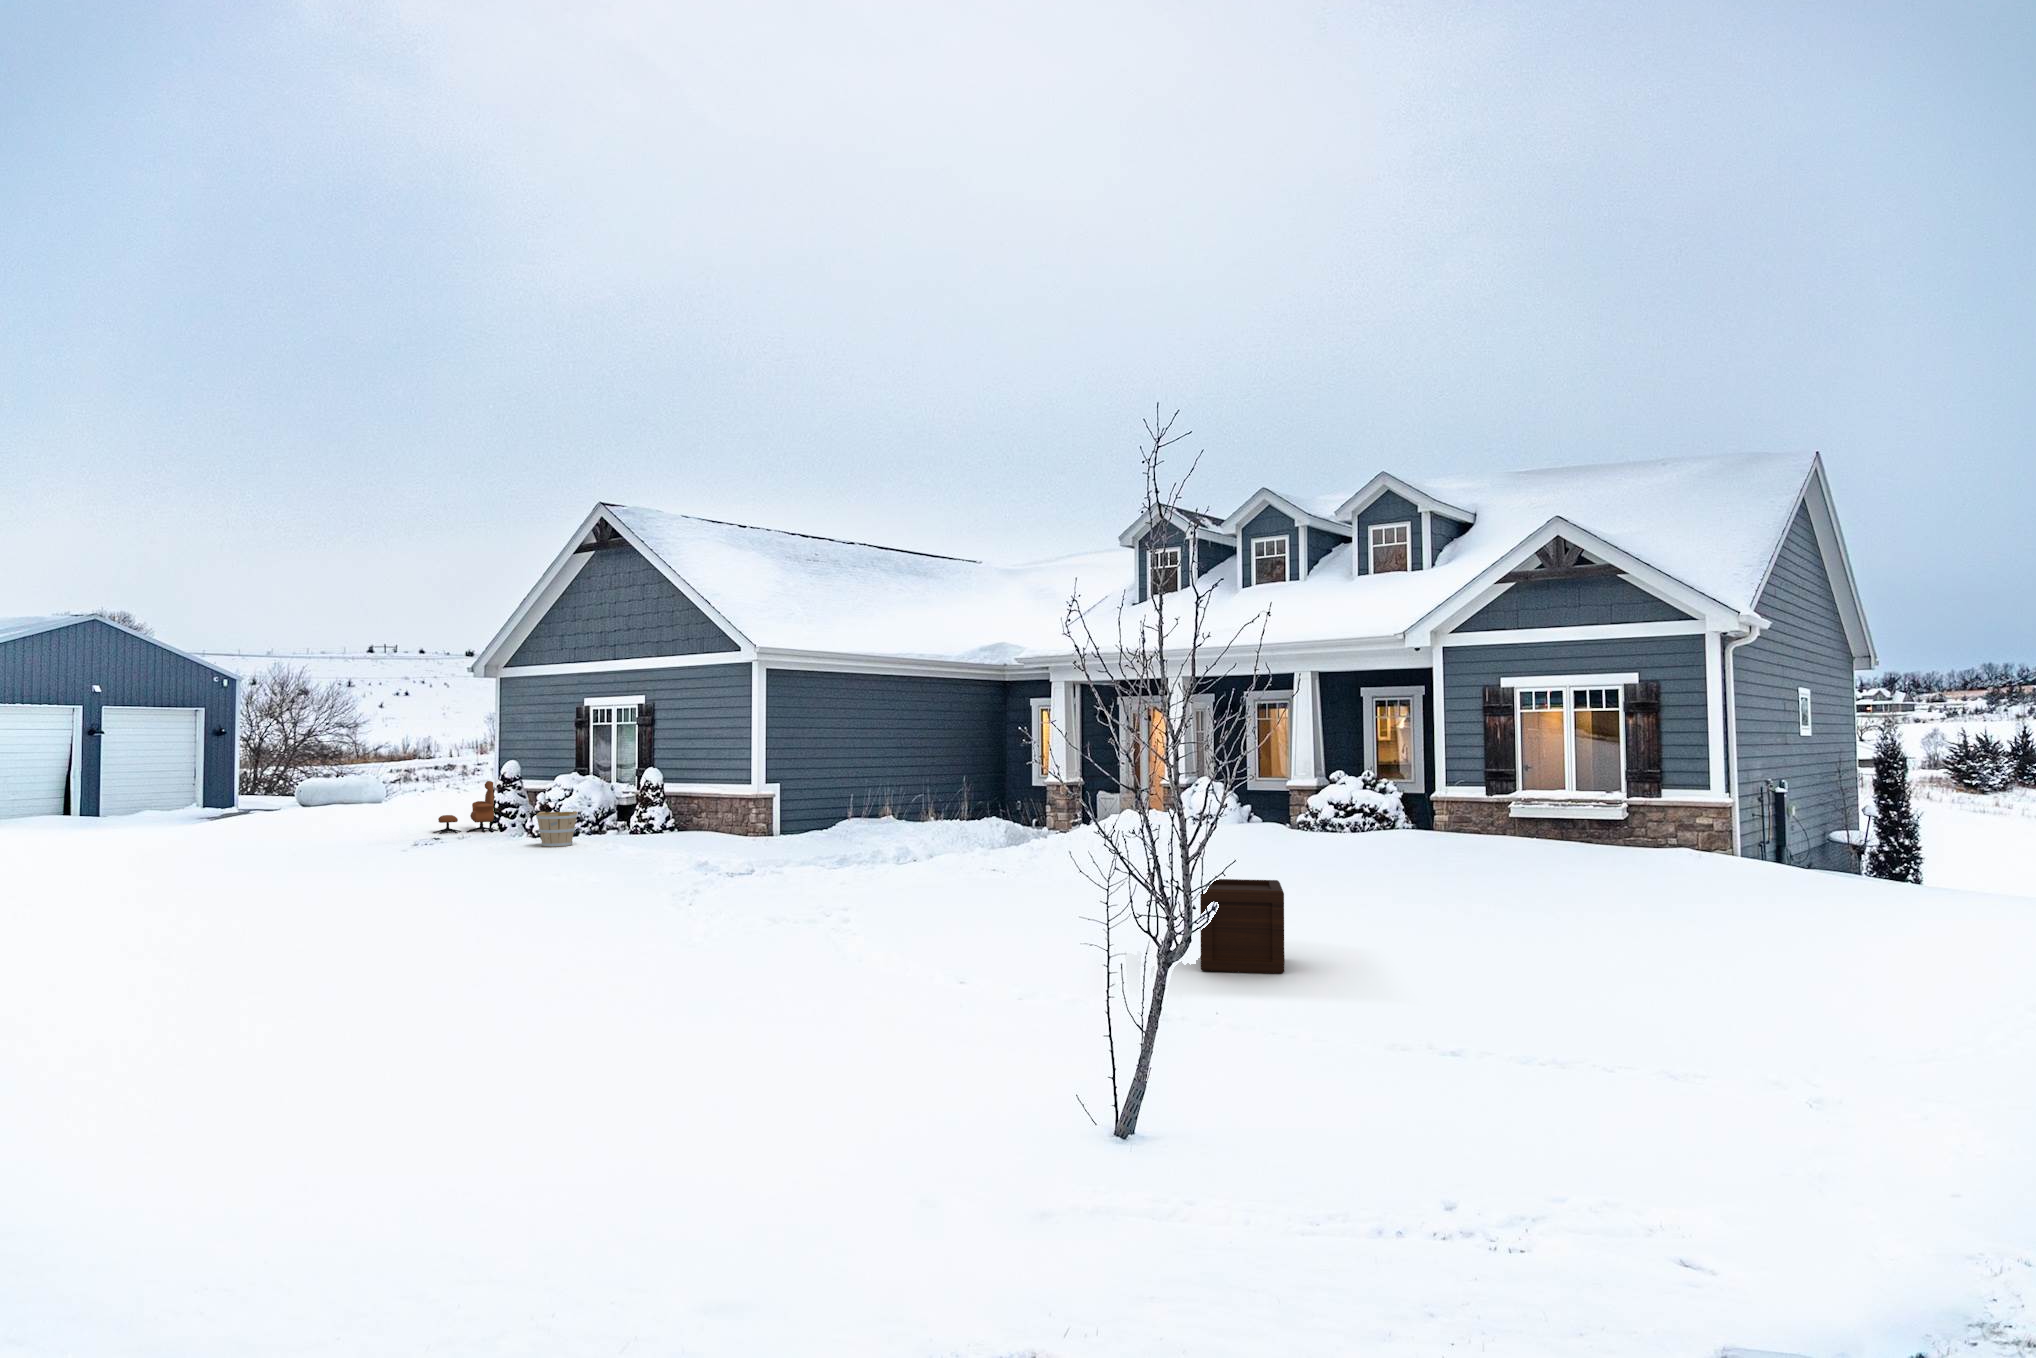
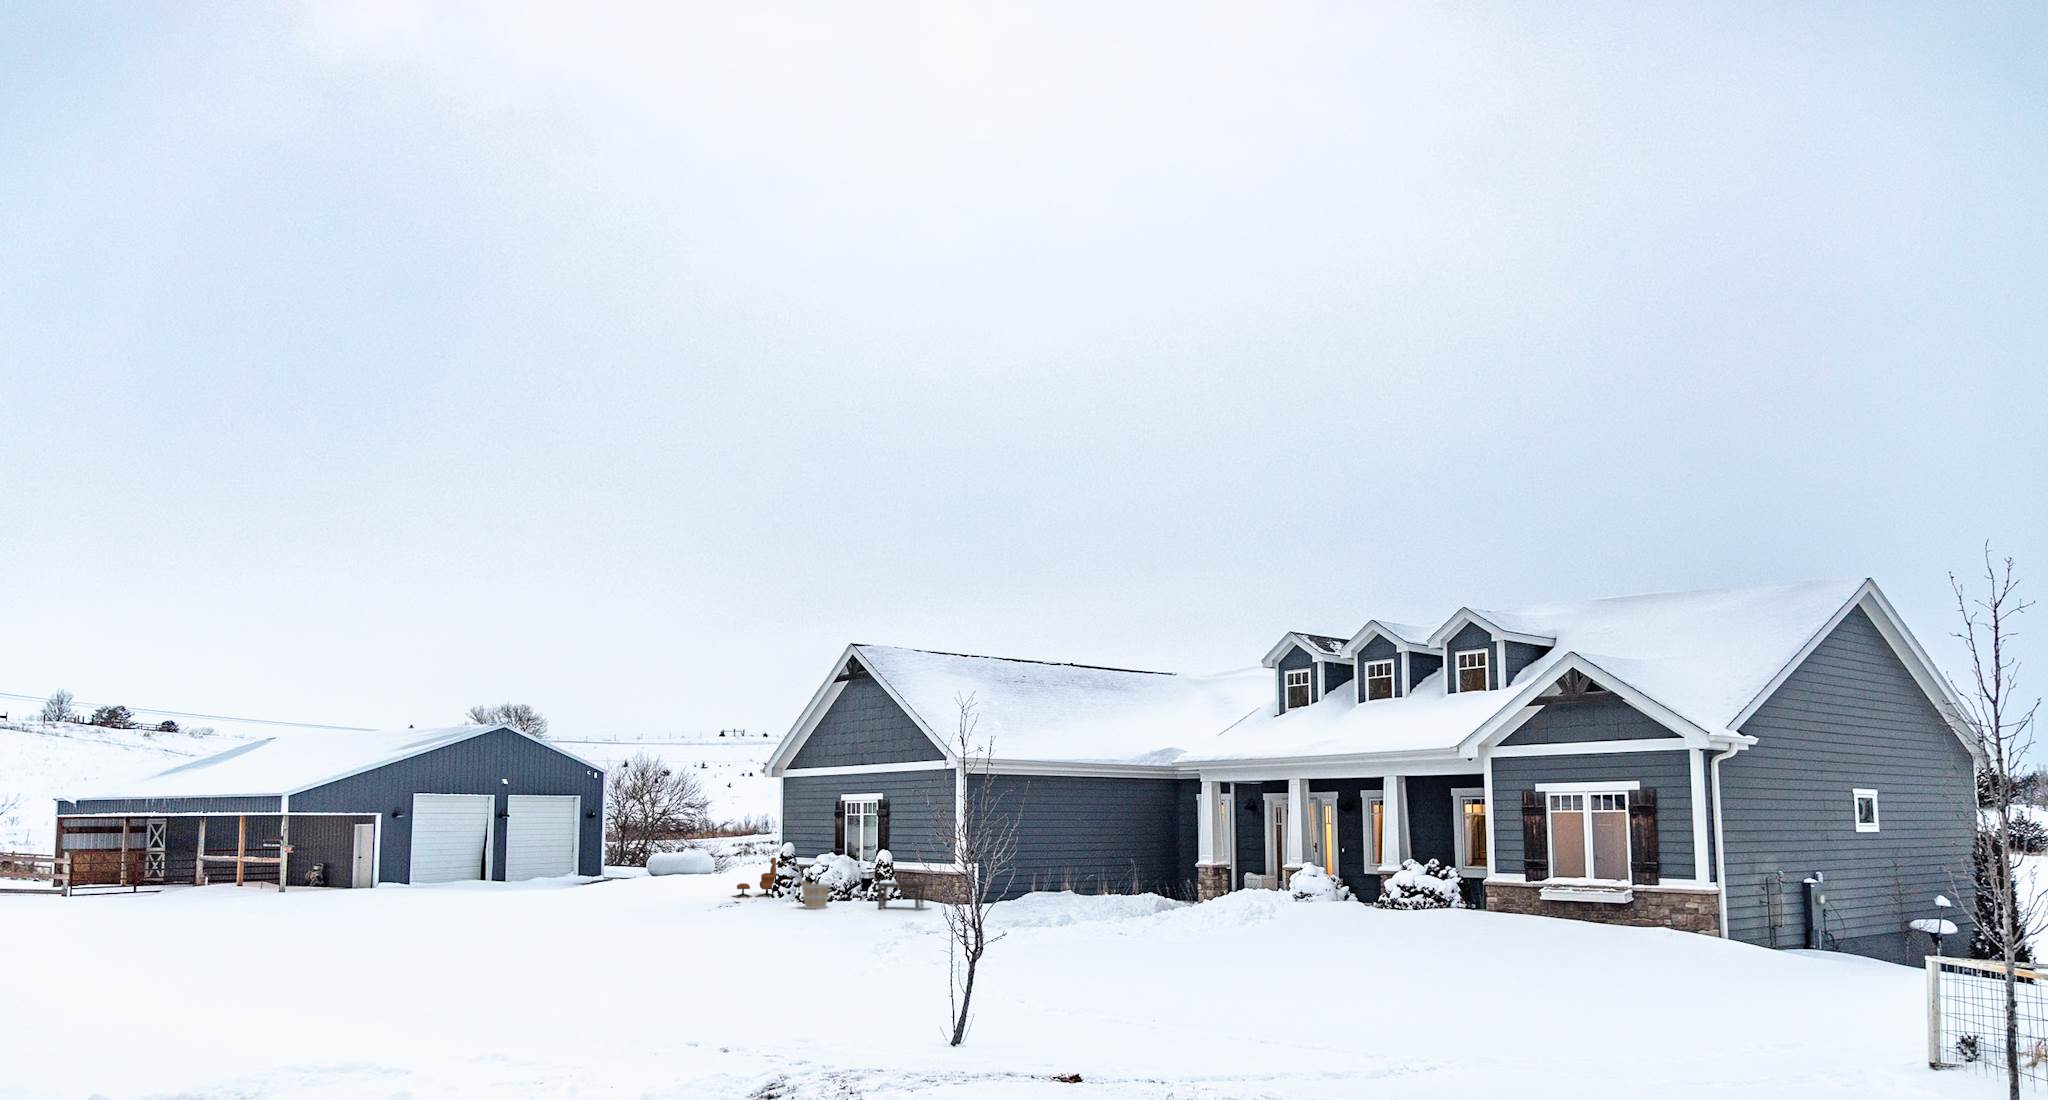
bench: none [643,810,709,845] -> present [877,883,926,910]
wooden crate: present [1200,879,1284,974] -> none [1190,937,1259,1005]

